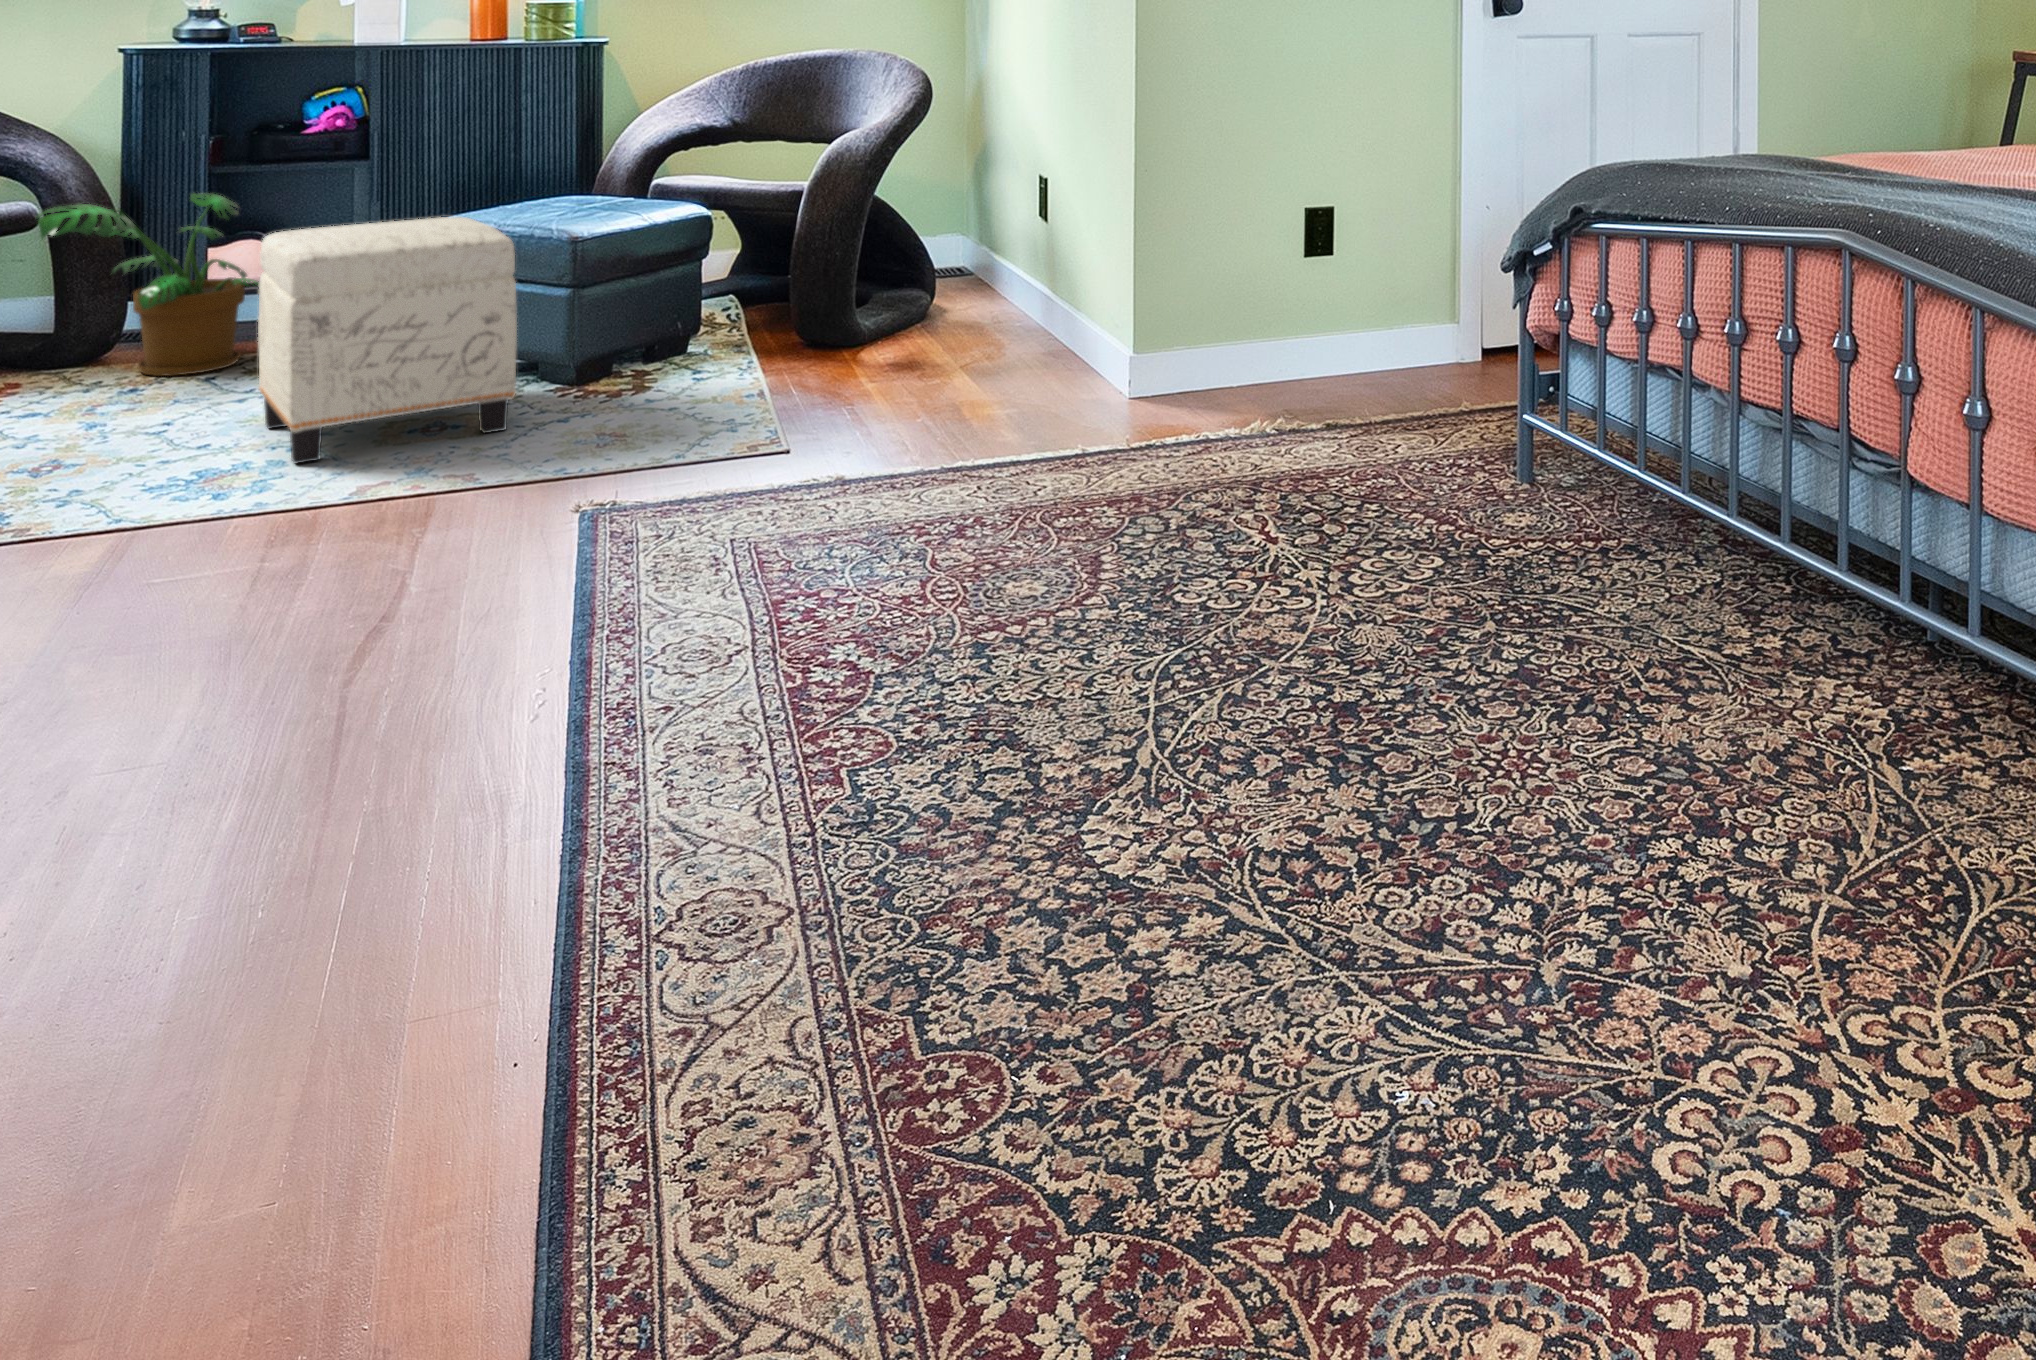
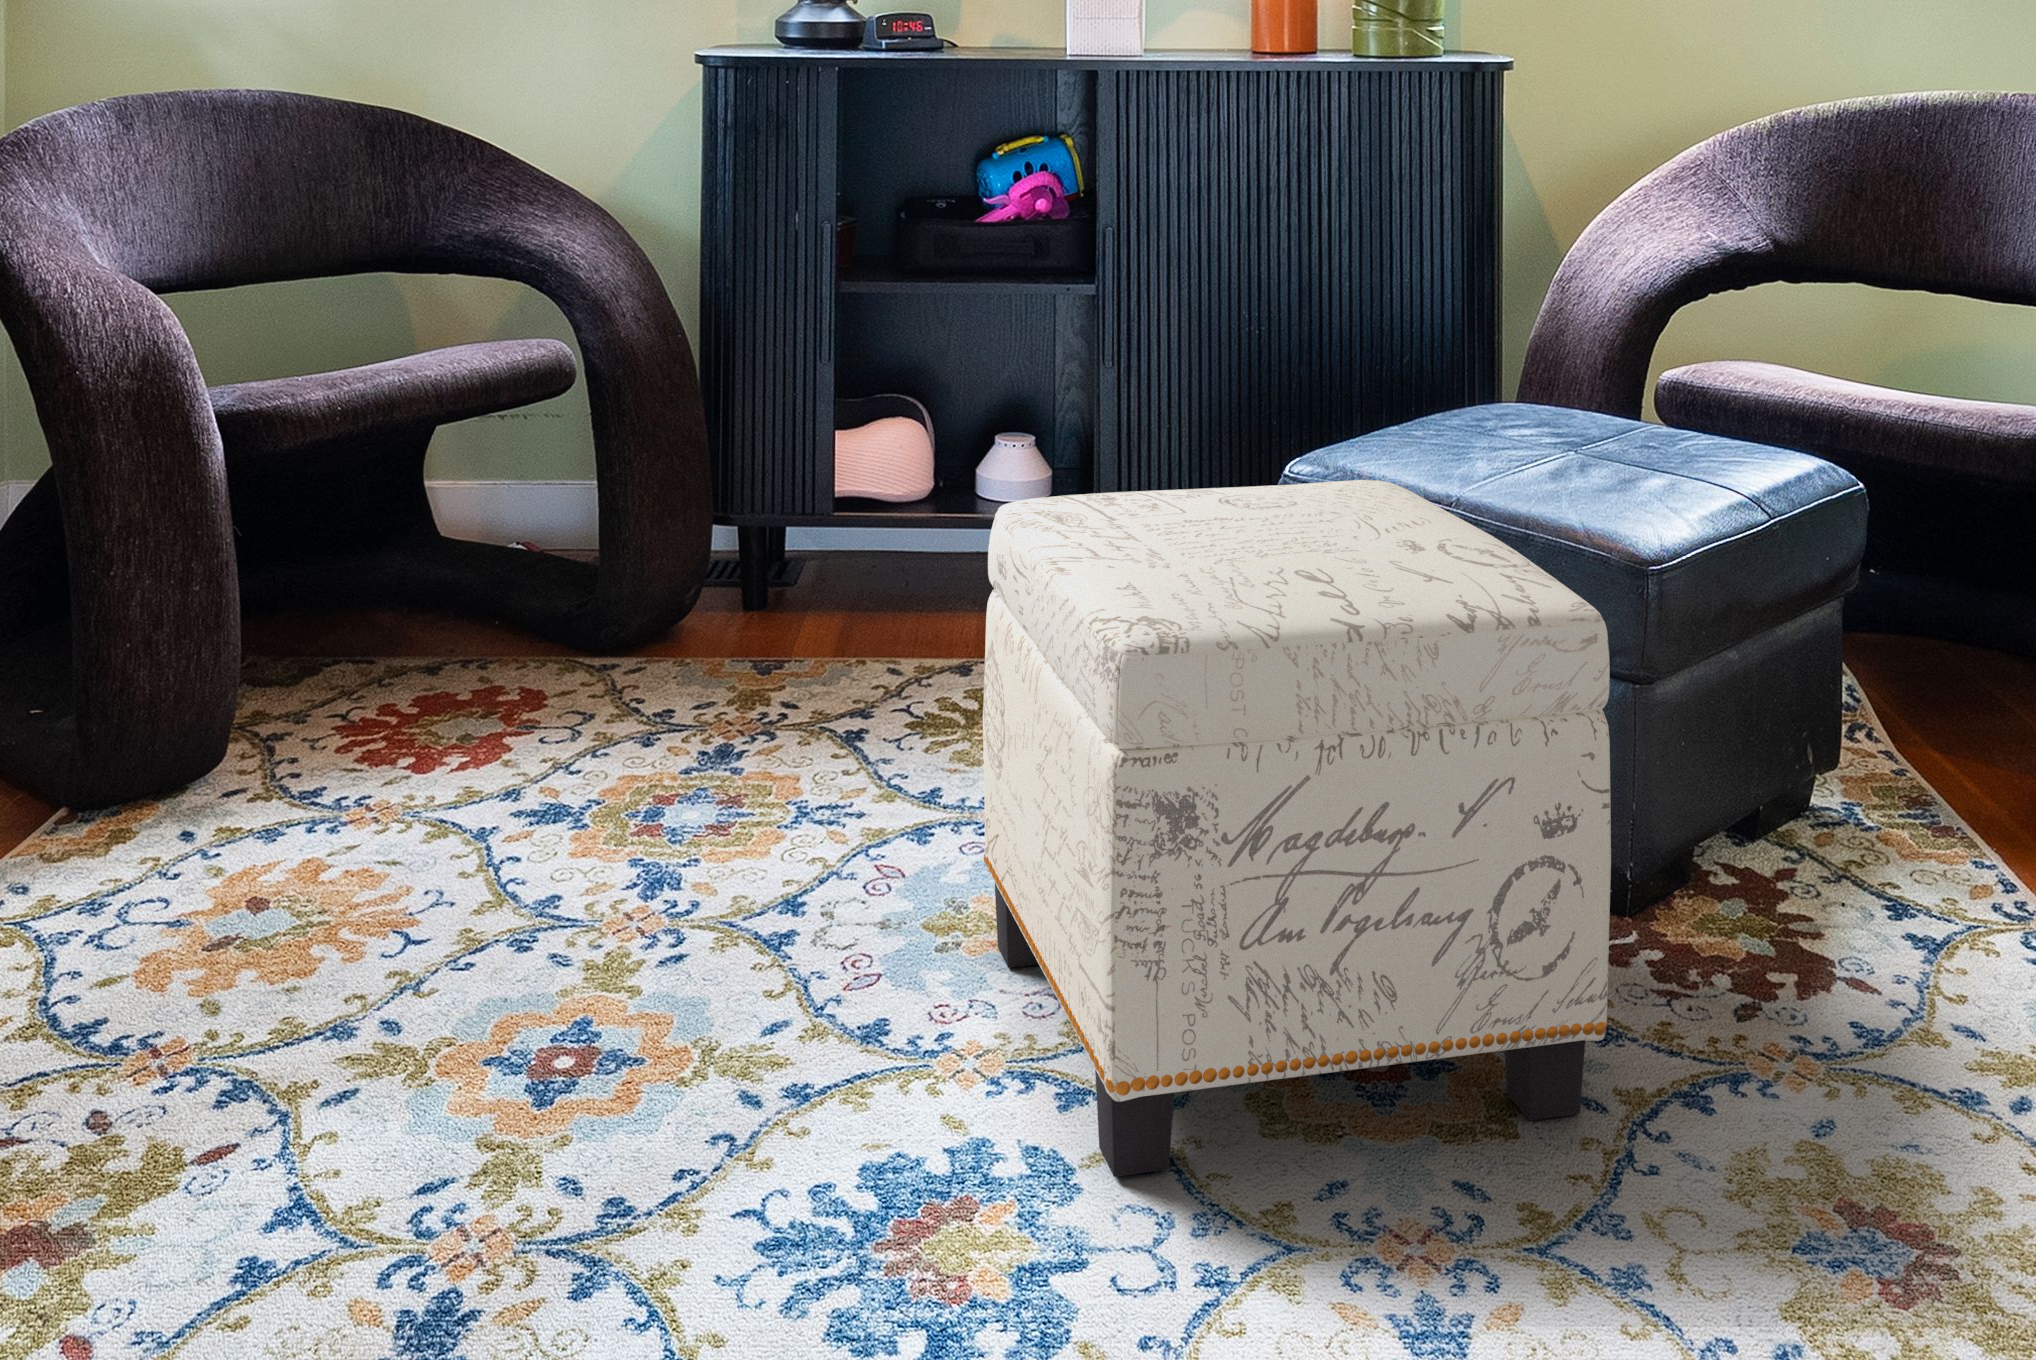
potted plant: present [36,193,260,376] -> none [569,330,939,708]

